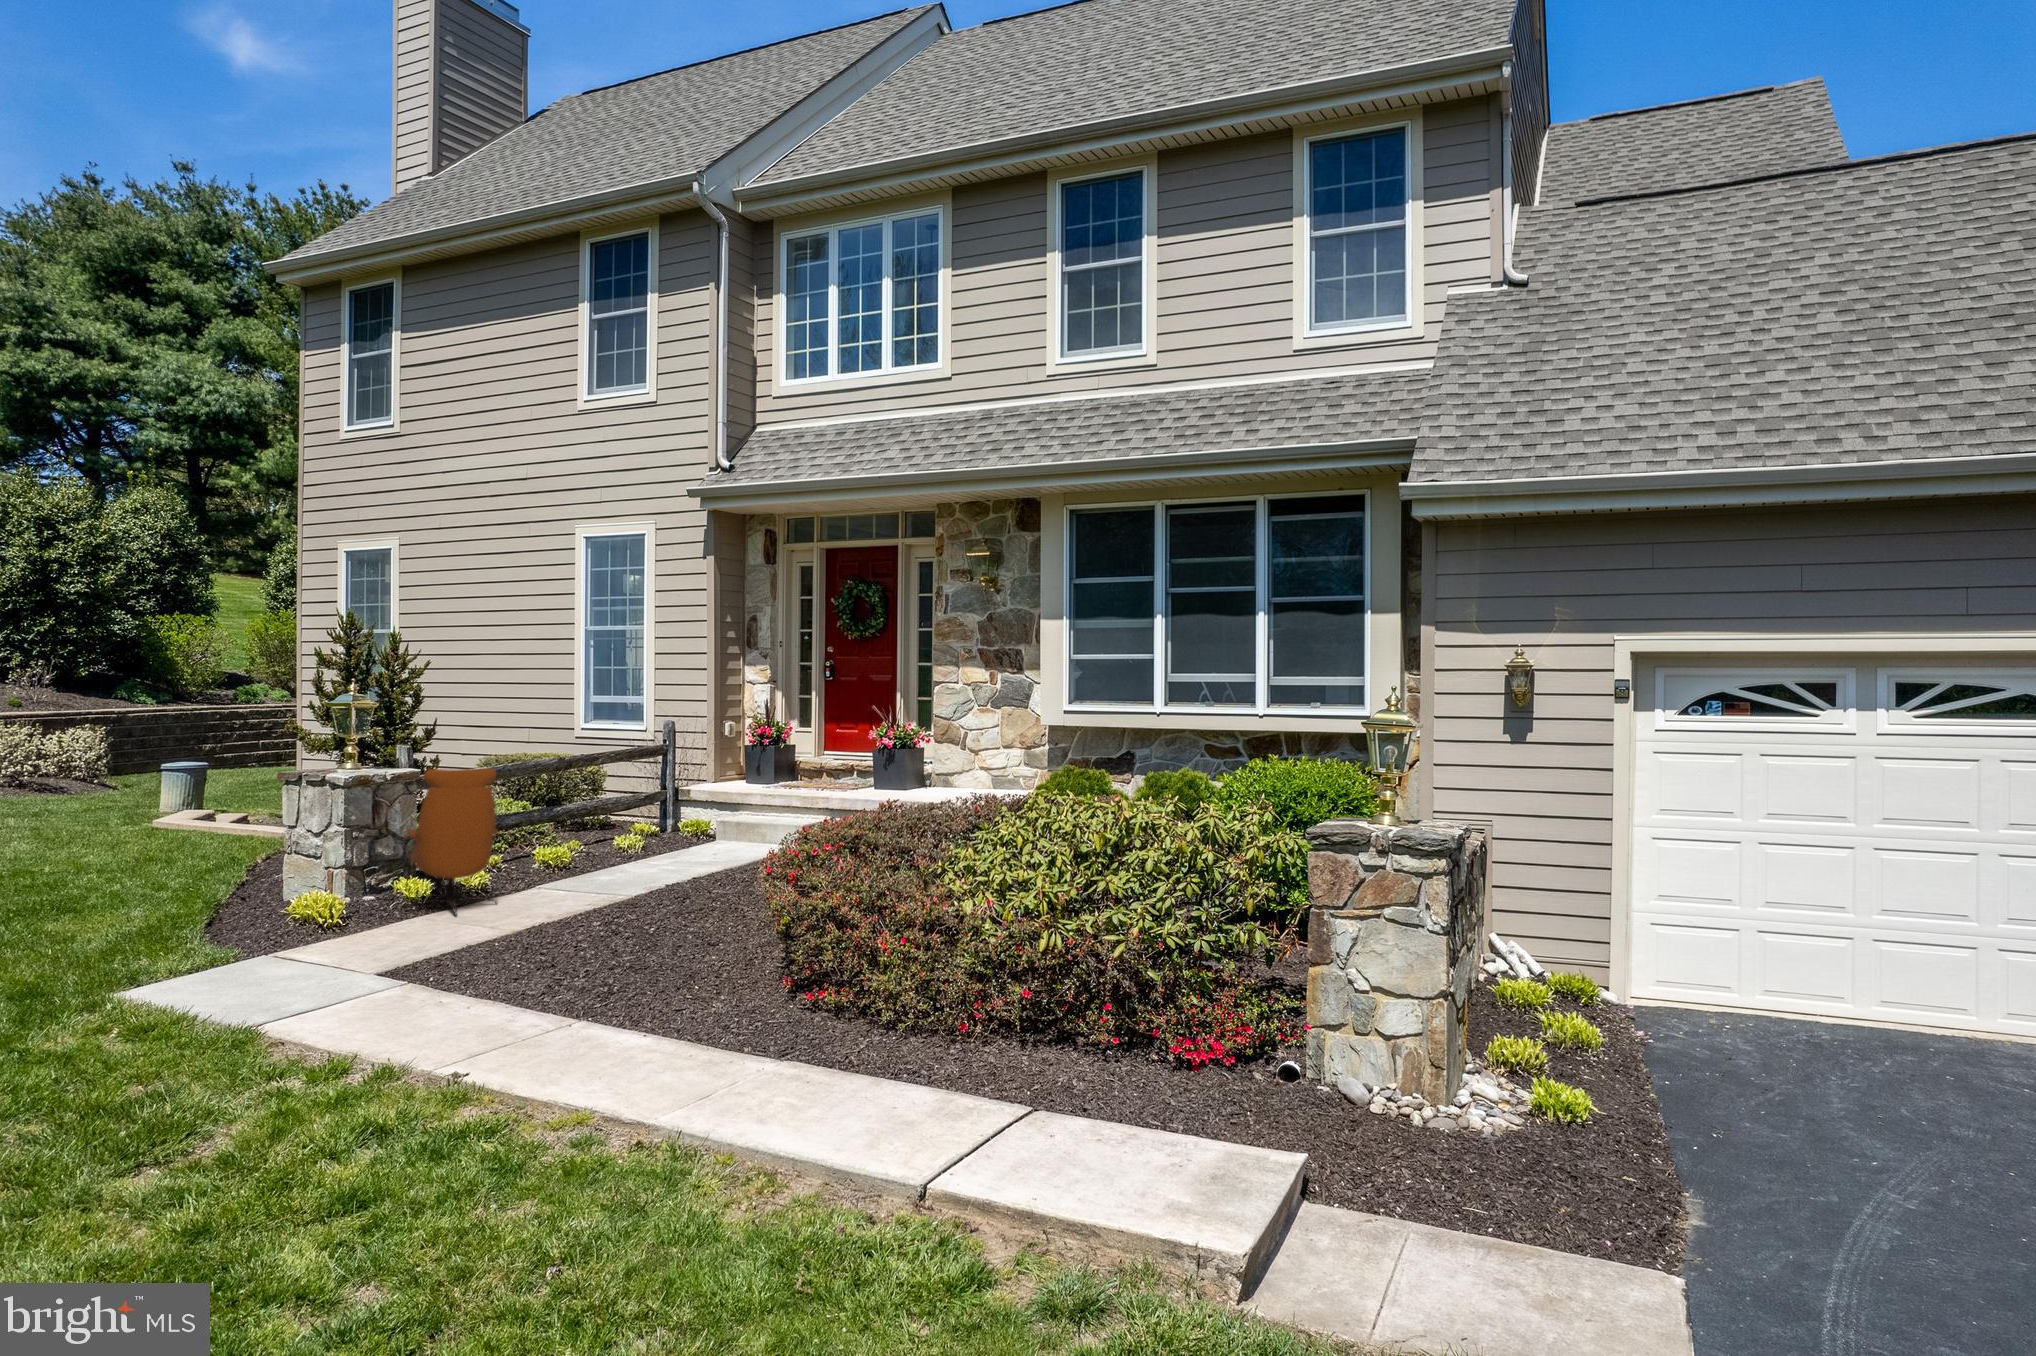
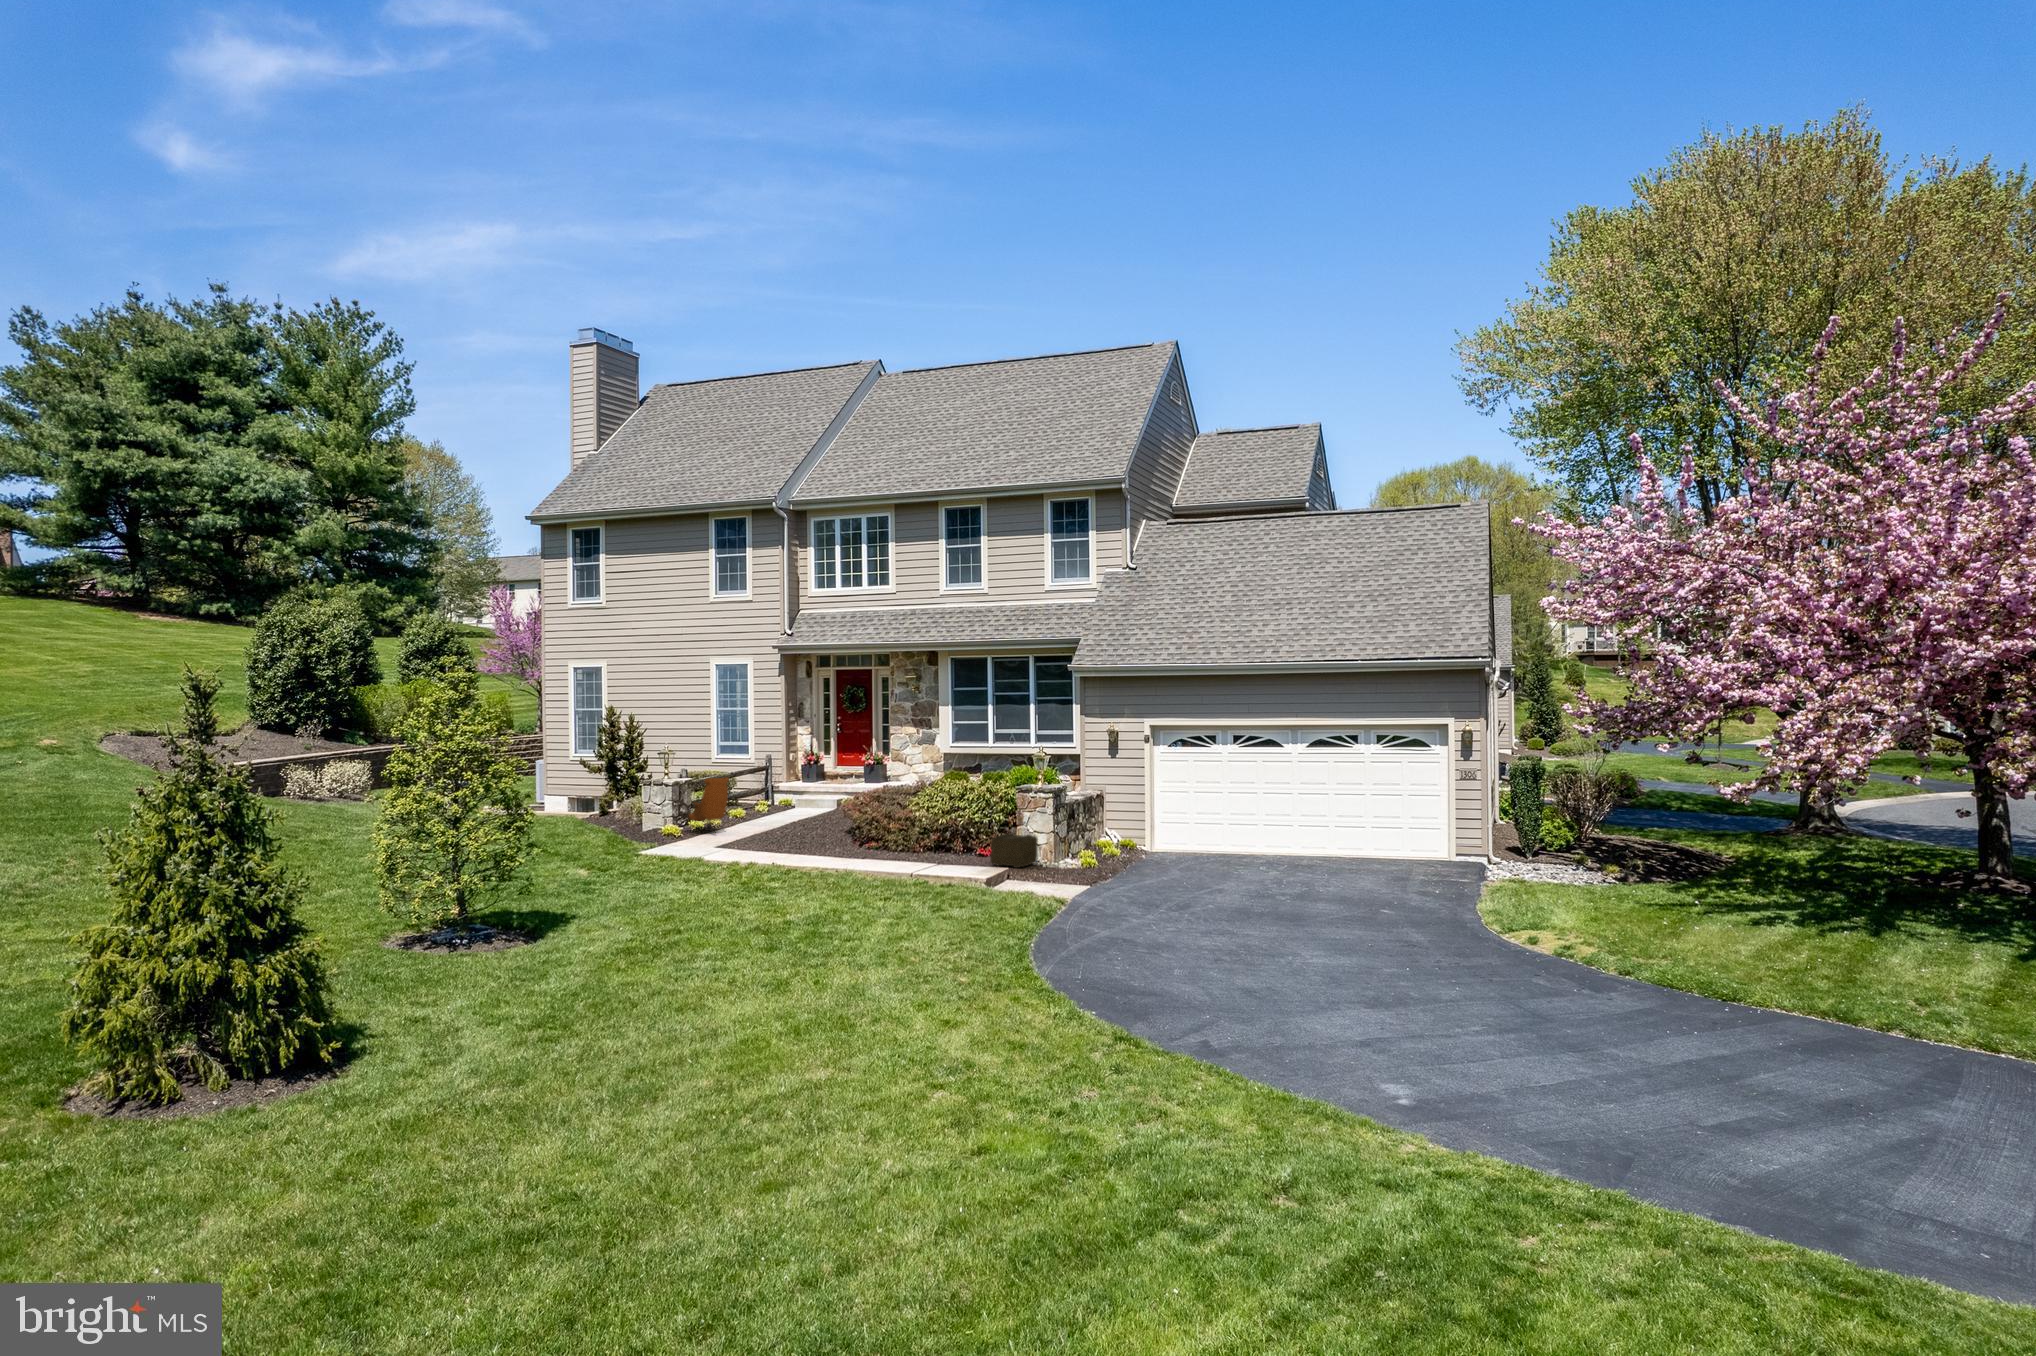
wooden crate: none [1218,993,1389,1147] -> present [990,833,1038,868]

